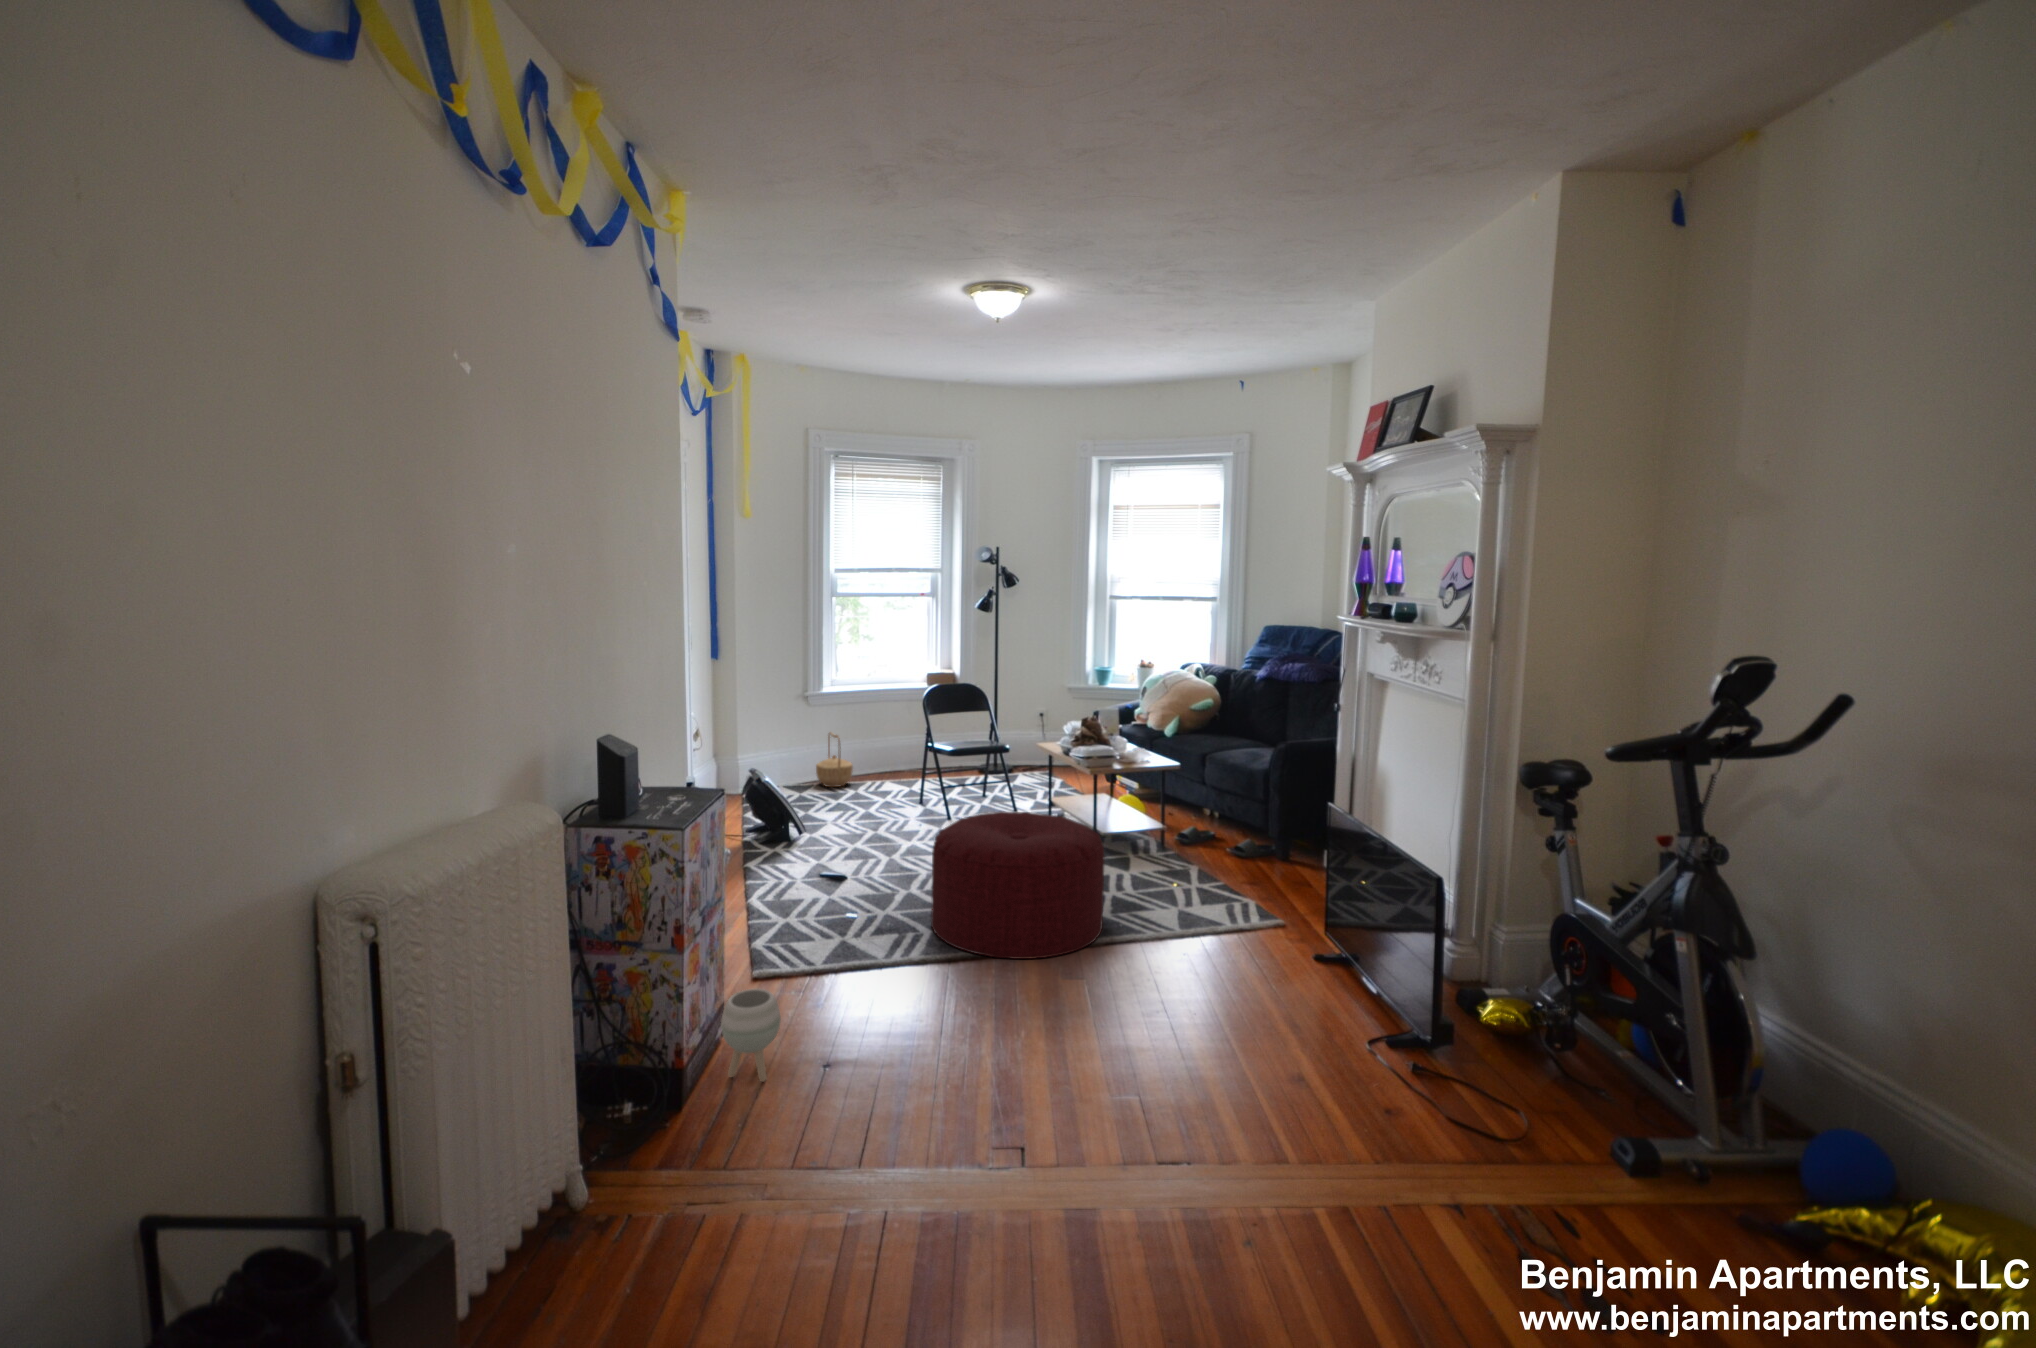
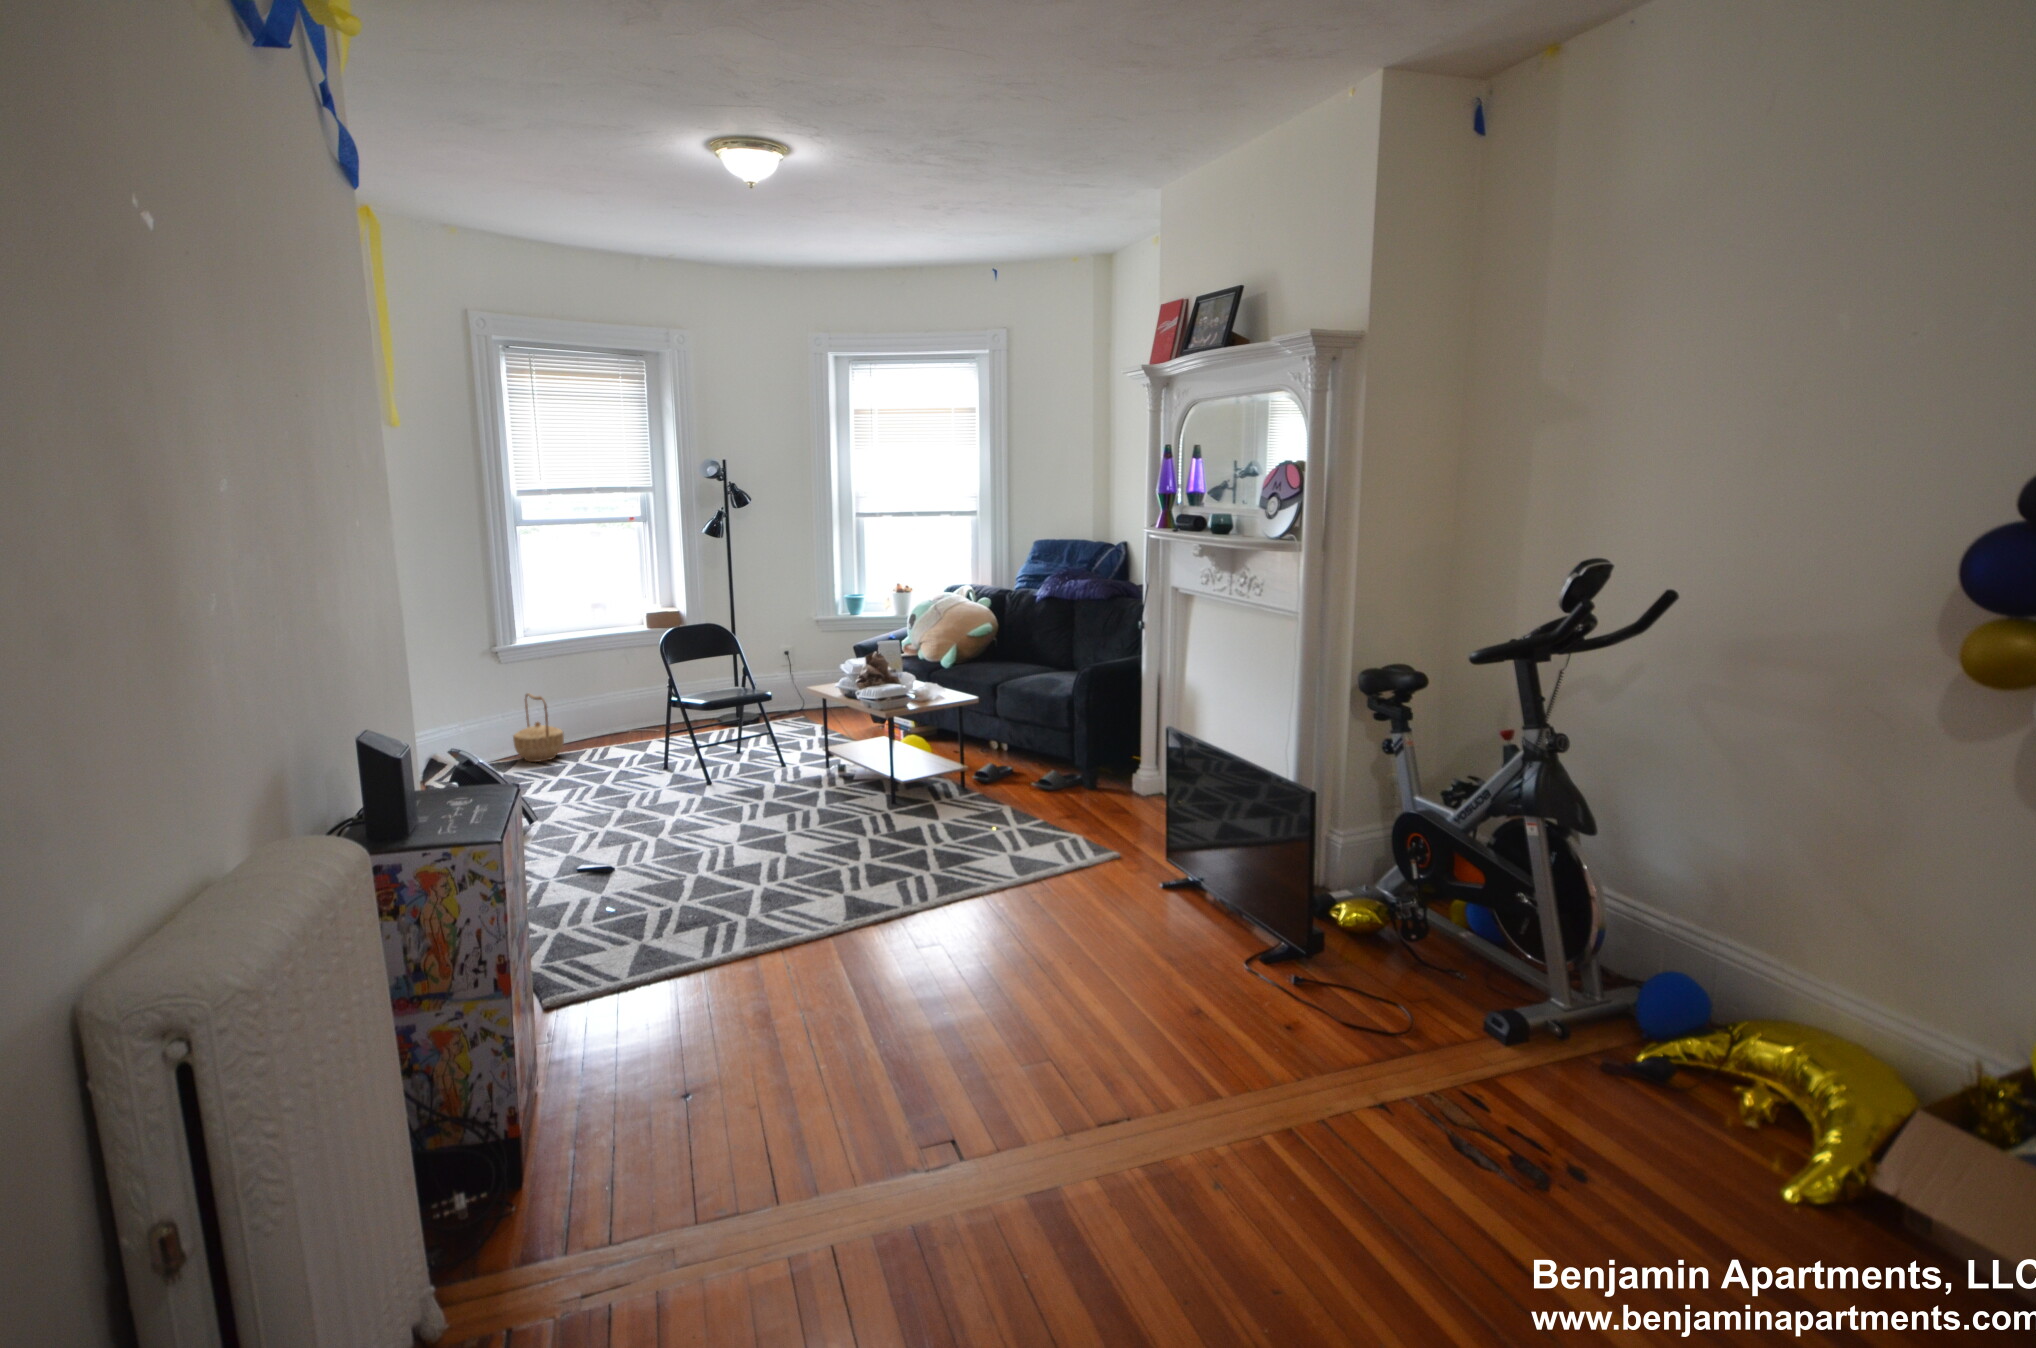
ottoman: present [931,811,1105,959] -> none [740,766,942,935]
planter: present [721,989,781,1082] -> none [552,1023,631,1139]

